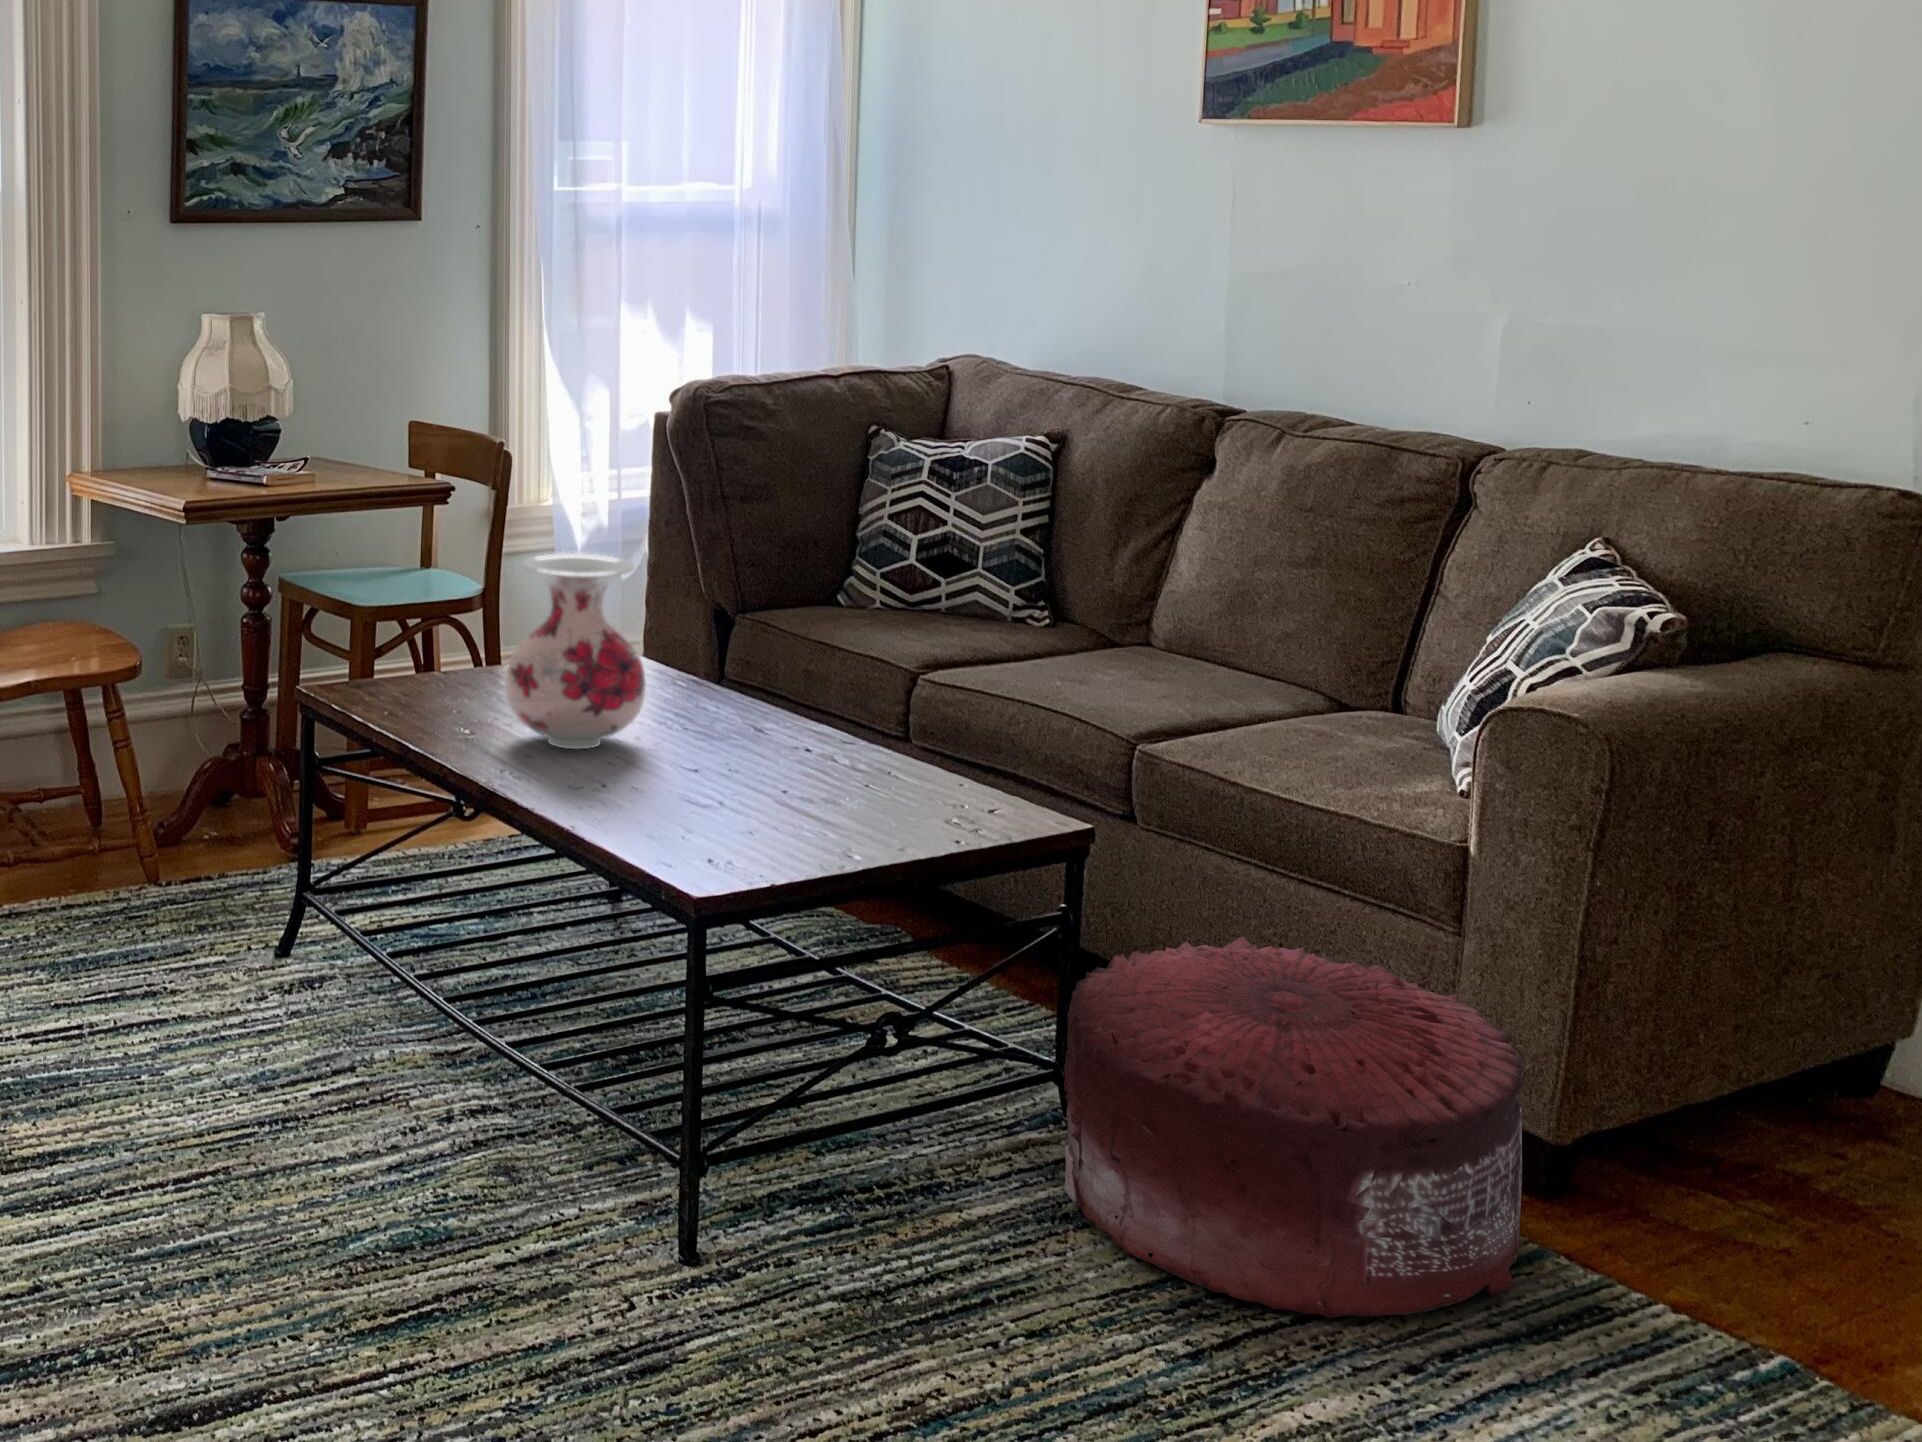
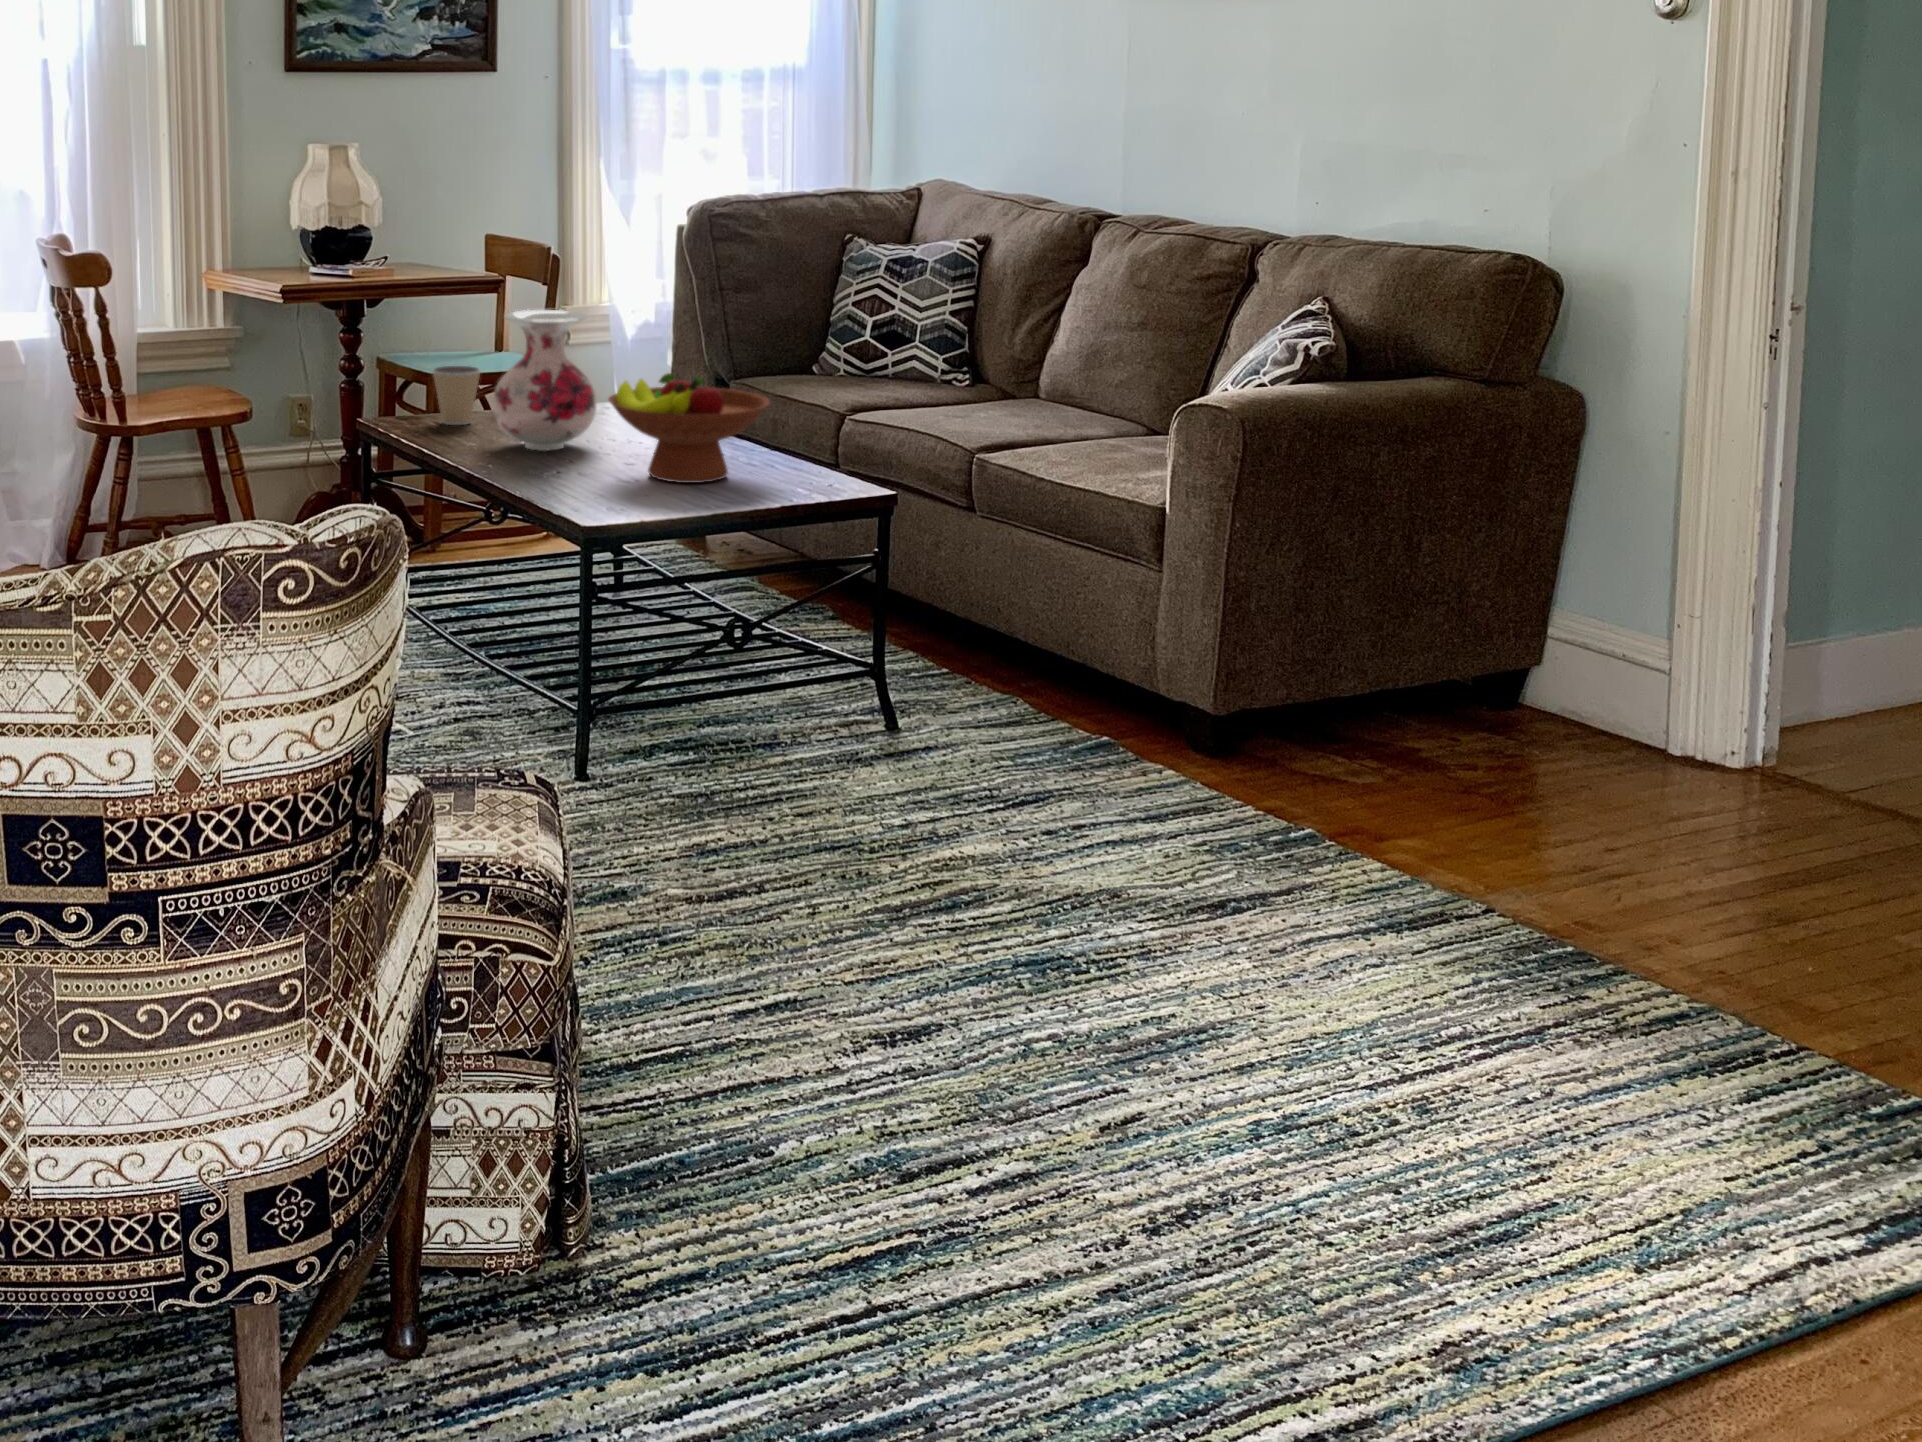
coffee cup: none [404,620,470,702] -> present [433,366,481,425]
fruit bowl: none [690,655,919,813] -> present [609,373,770,483]
pouf: present [1062,936,1523,1318] -> none [862,578,1164,804]

